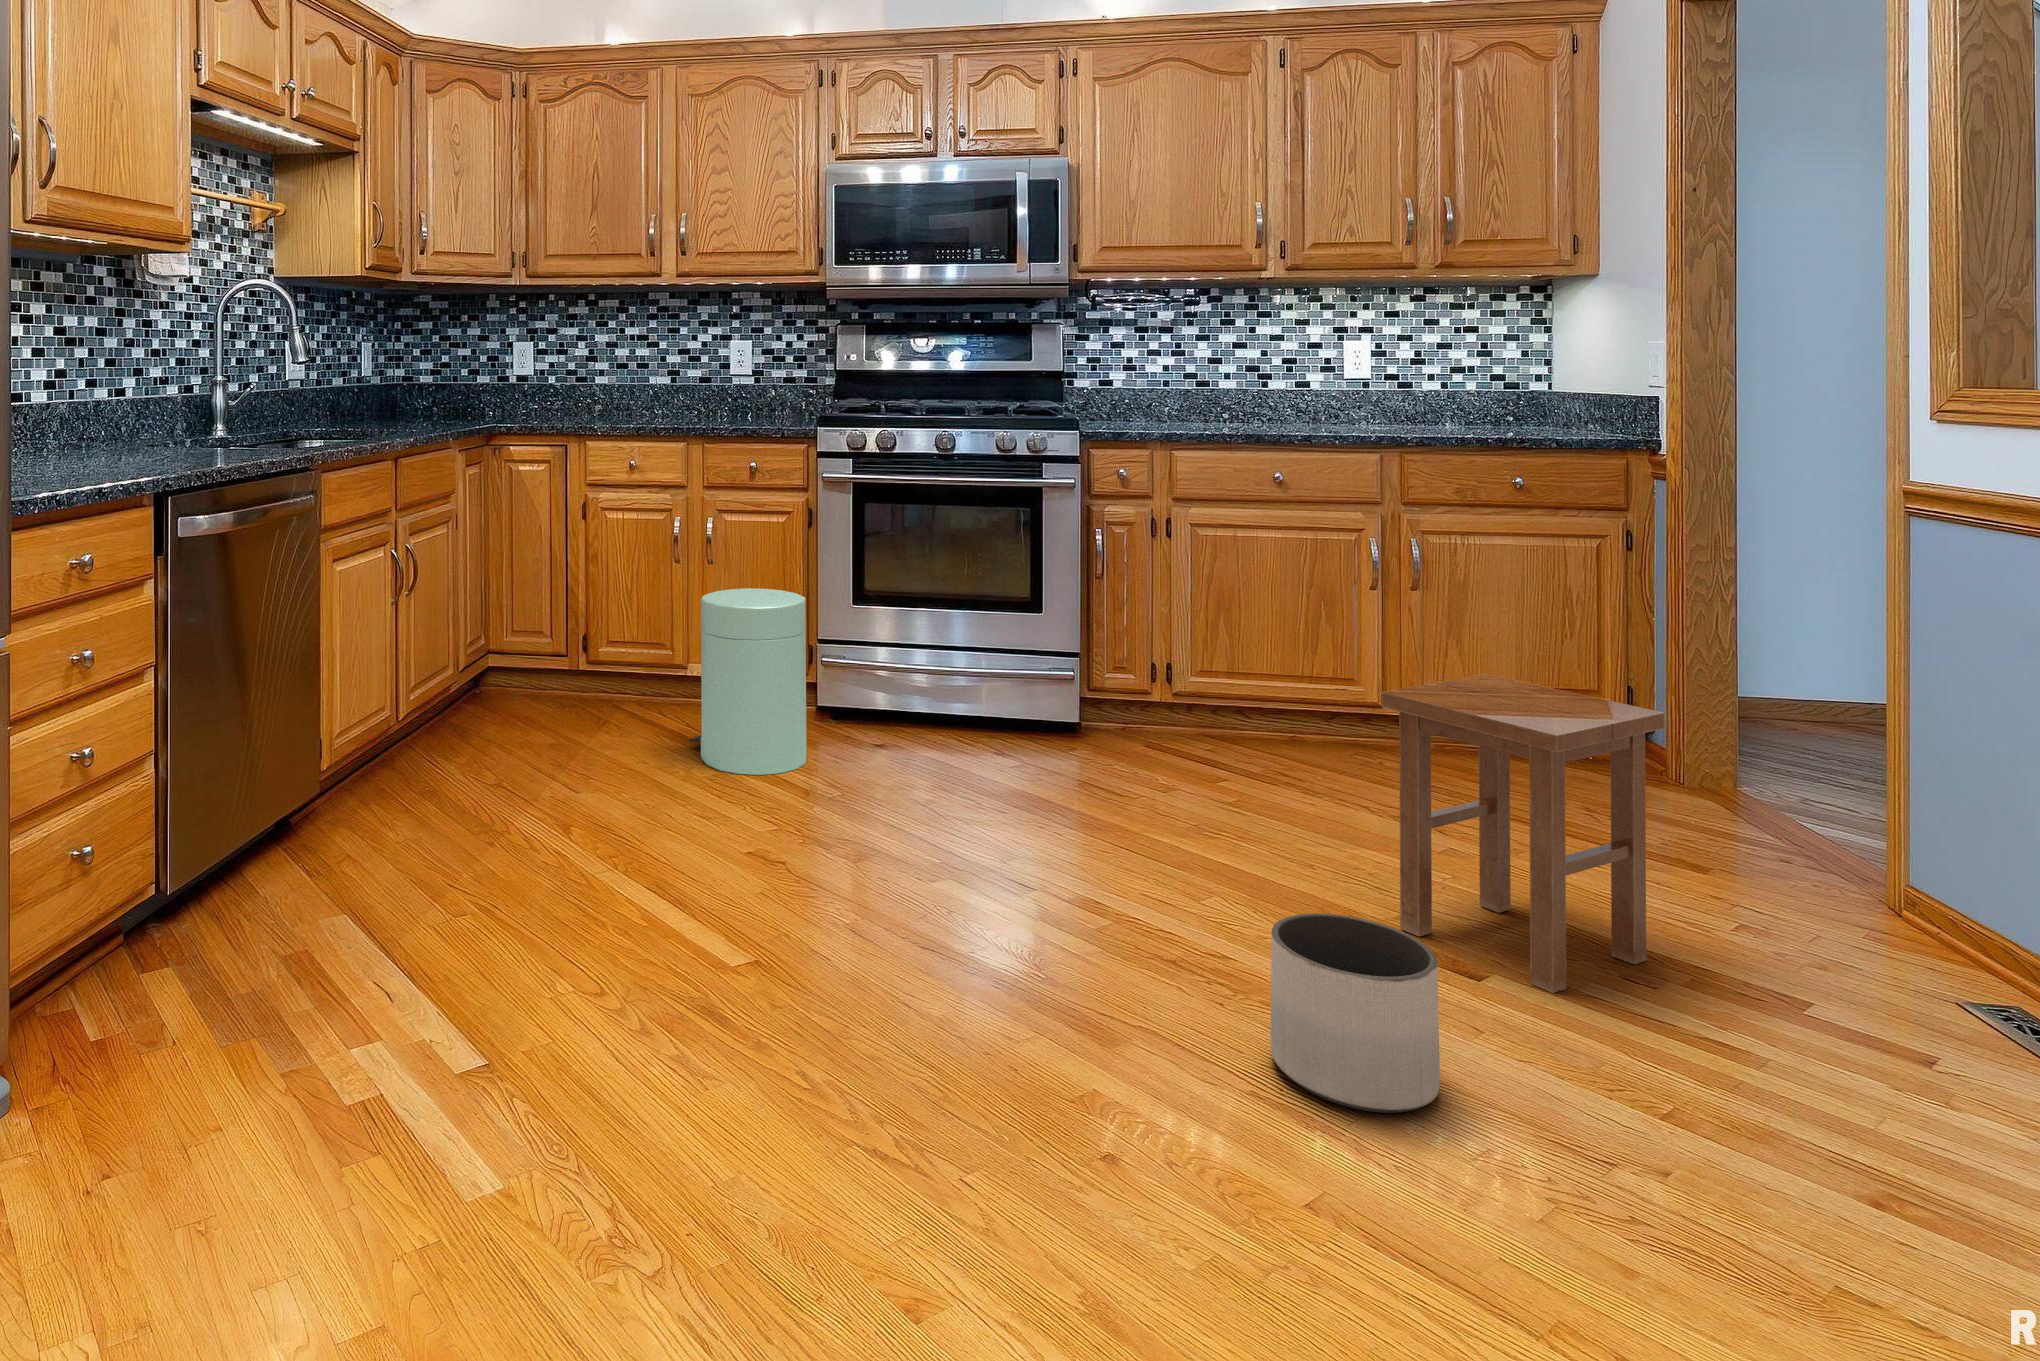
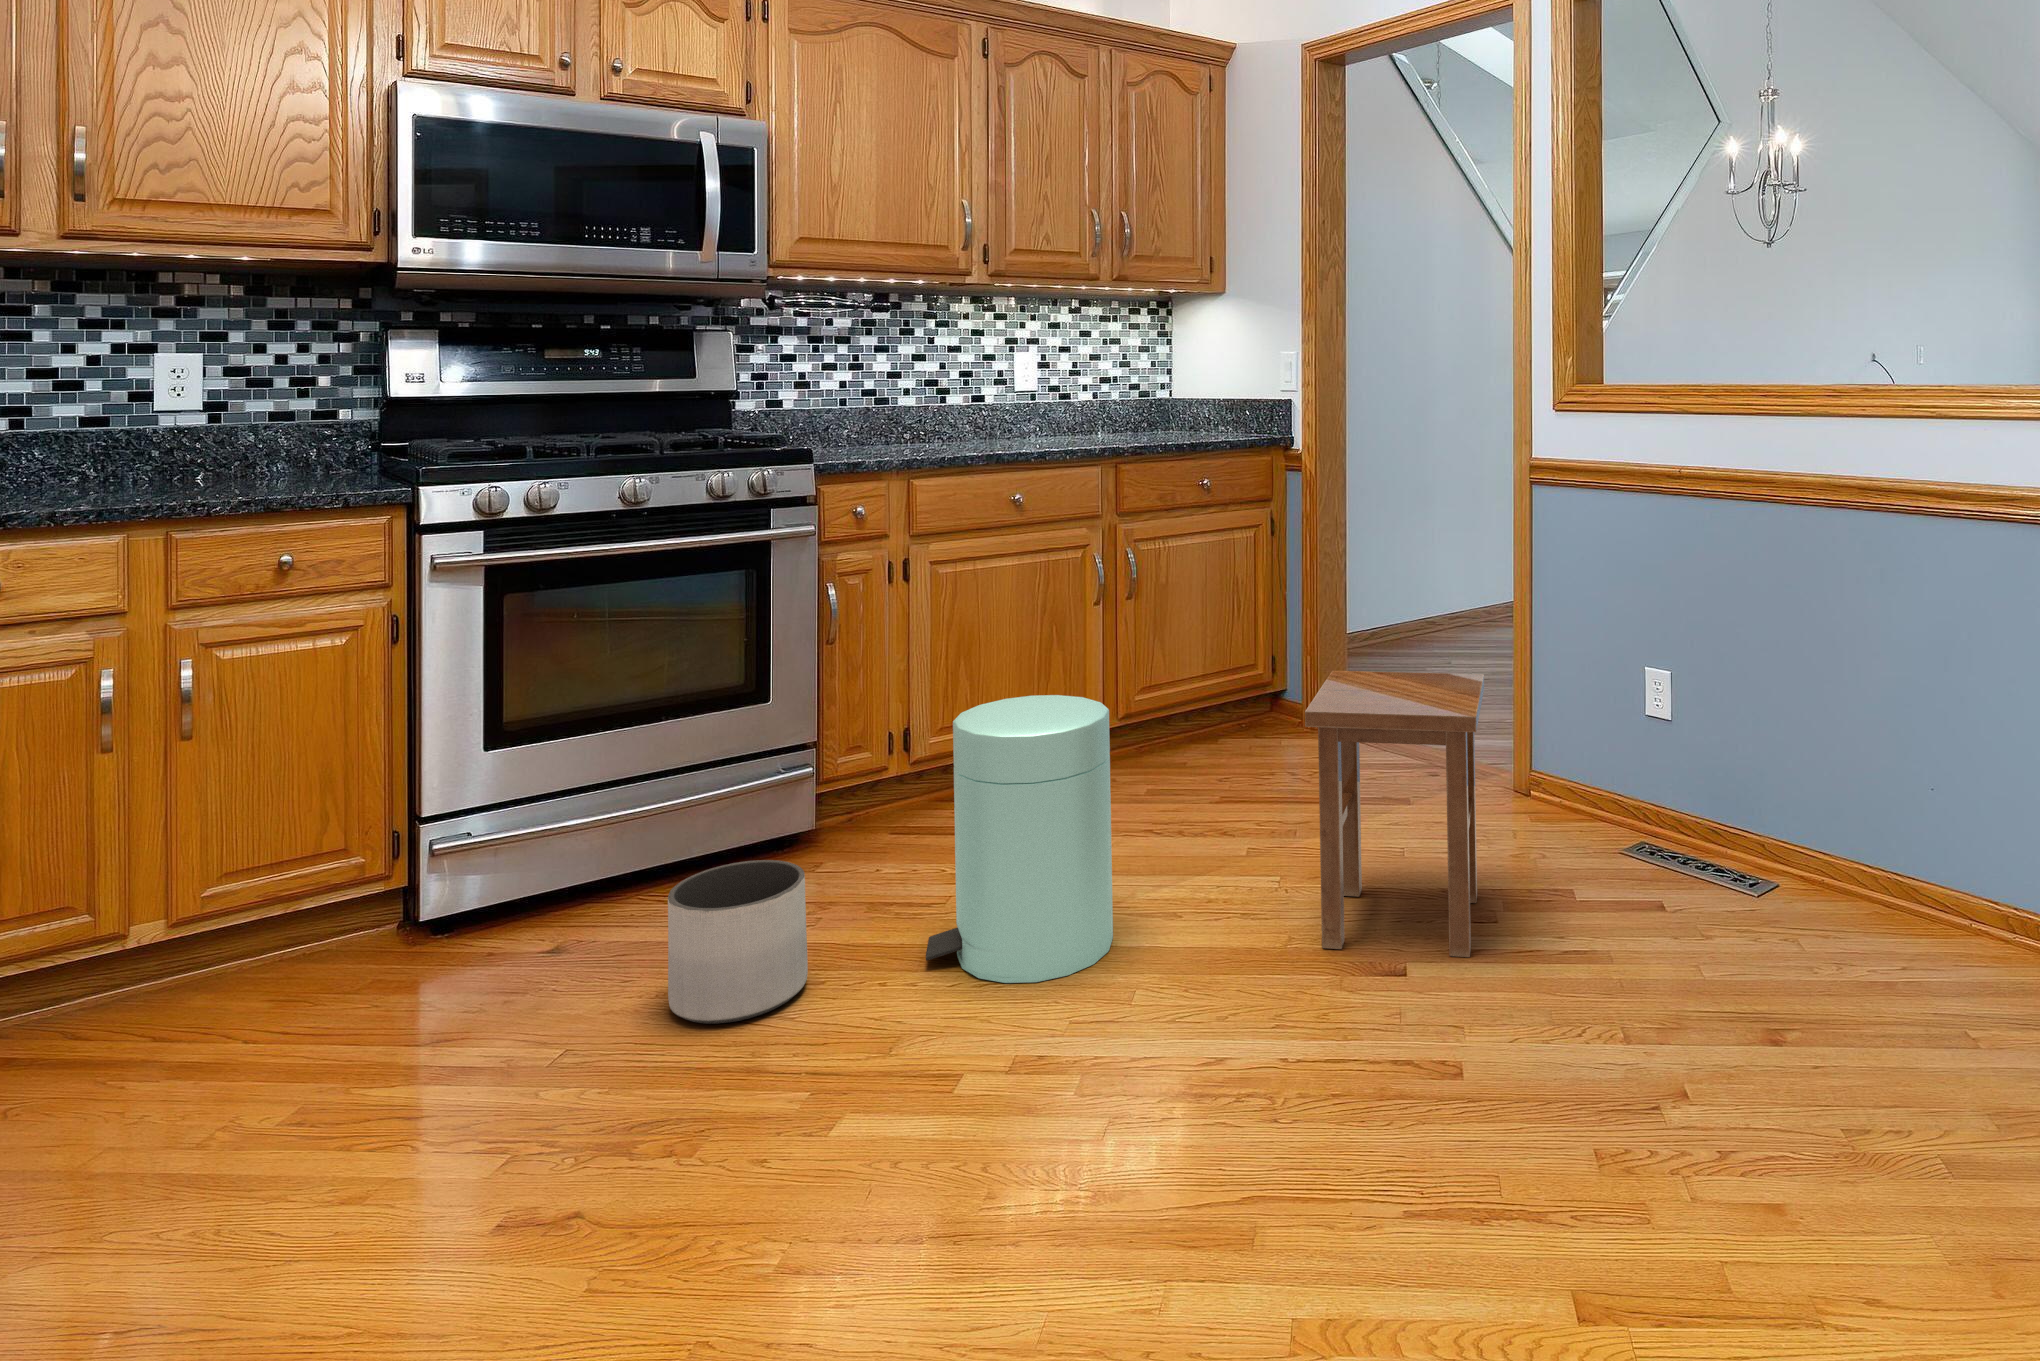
trash can: present [690,588,806,775] -> present [926,695,1113,983]
planter: present [1270,913,1440,1113] -> present [668,860,808,1024]

